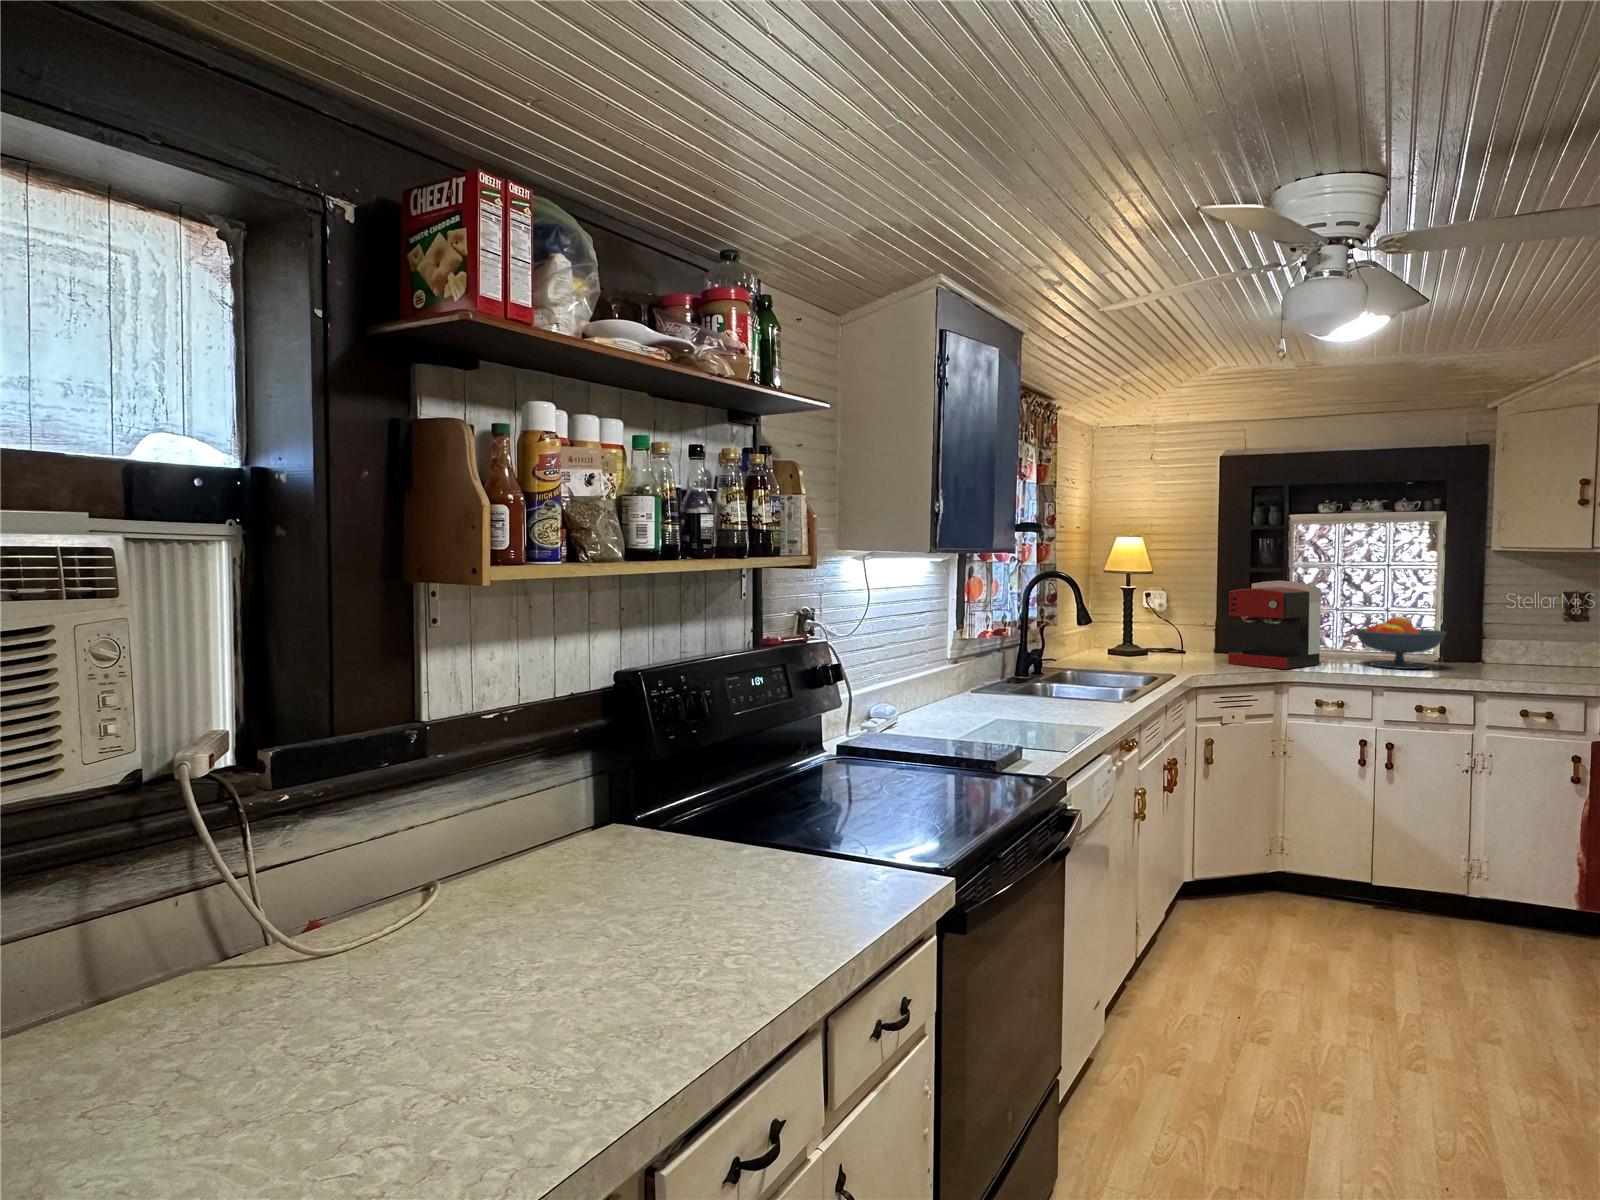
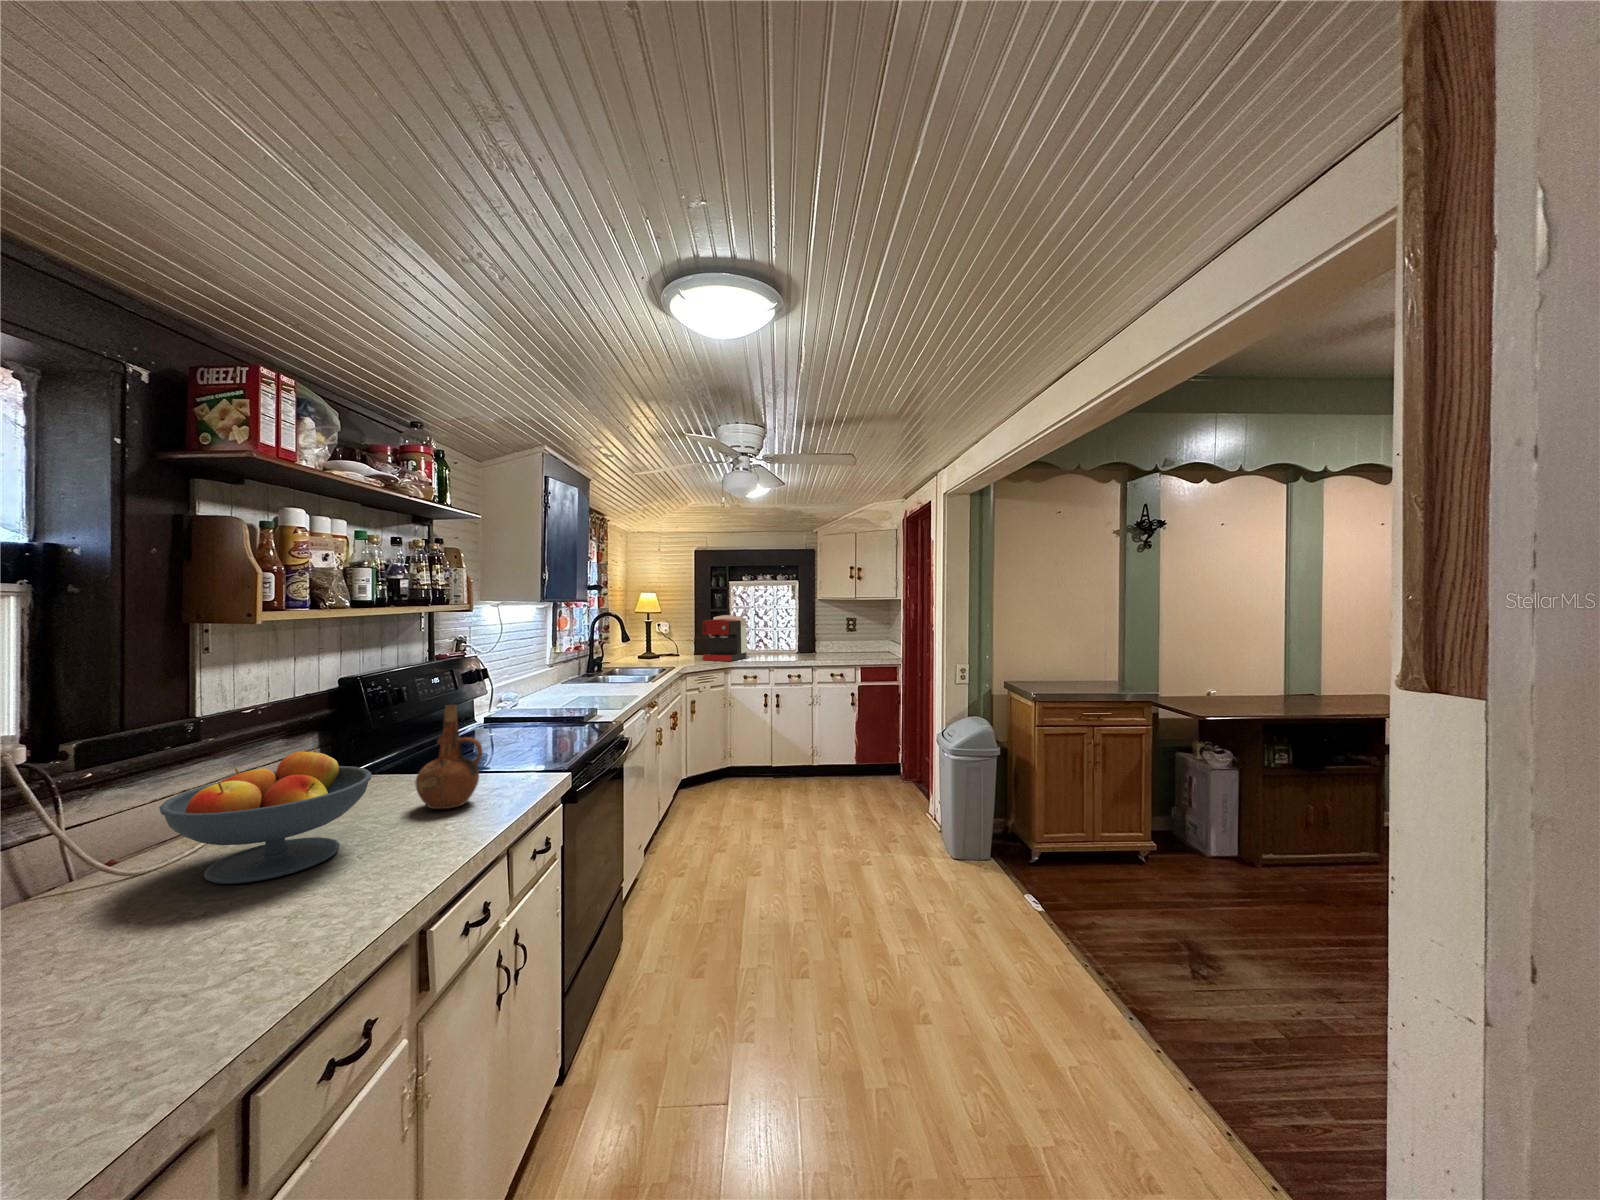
fruit bowl: present [1356,617,1446,669] -> present [159,747,371,884]
ceramic pitcher: none [690,736,793,919] -> present [415,705,482,809]

